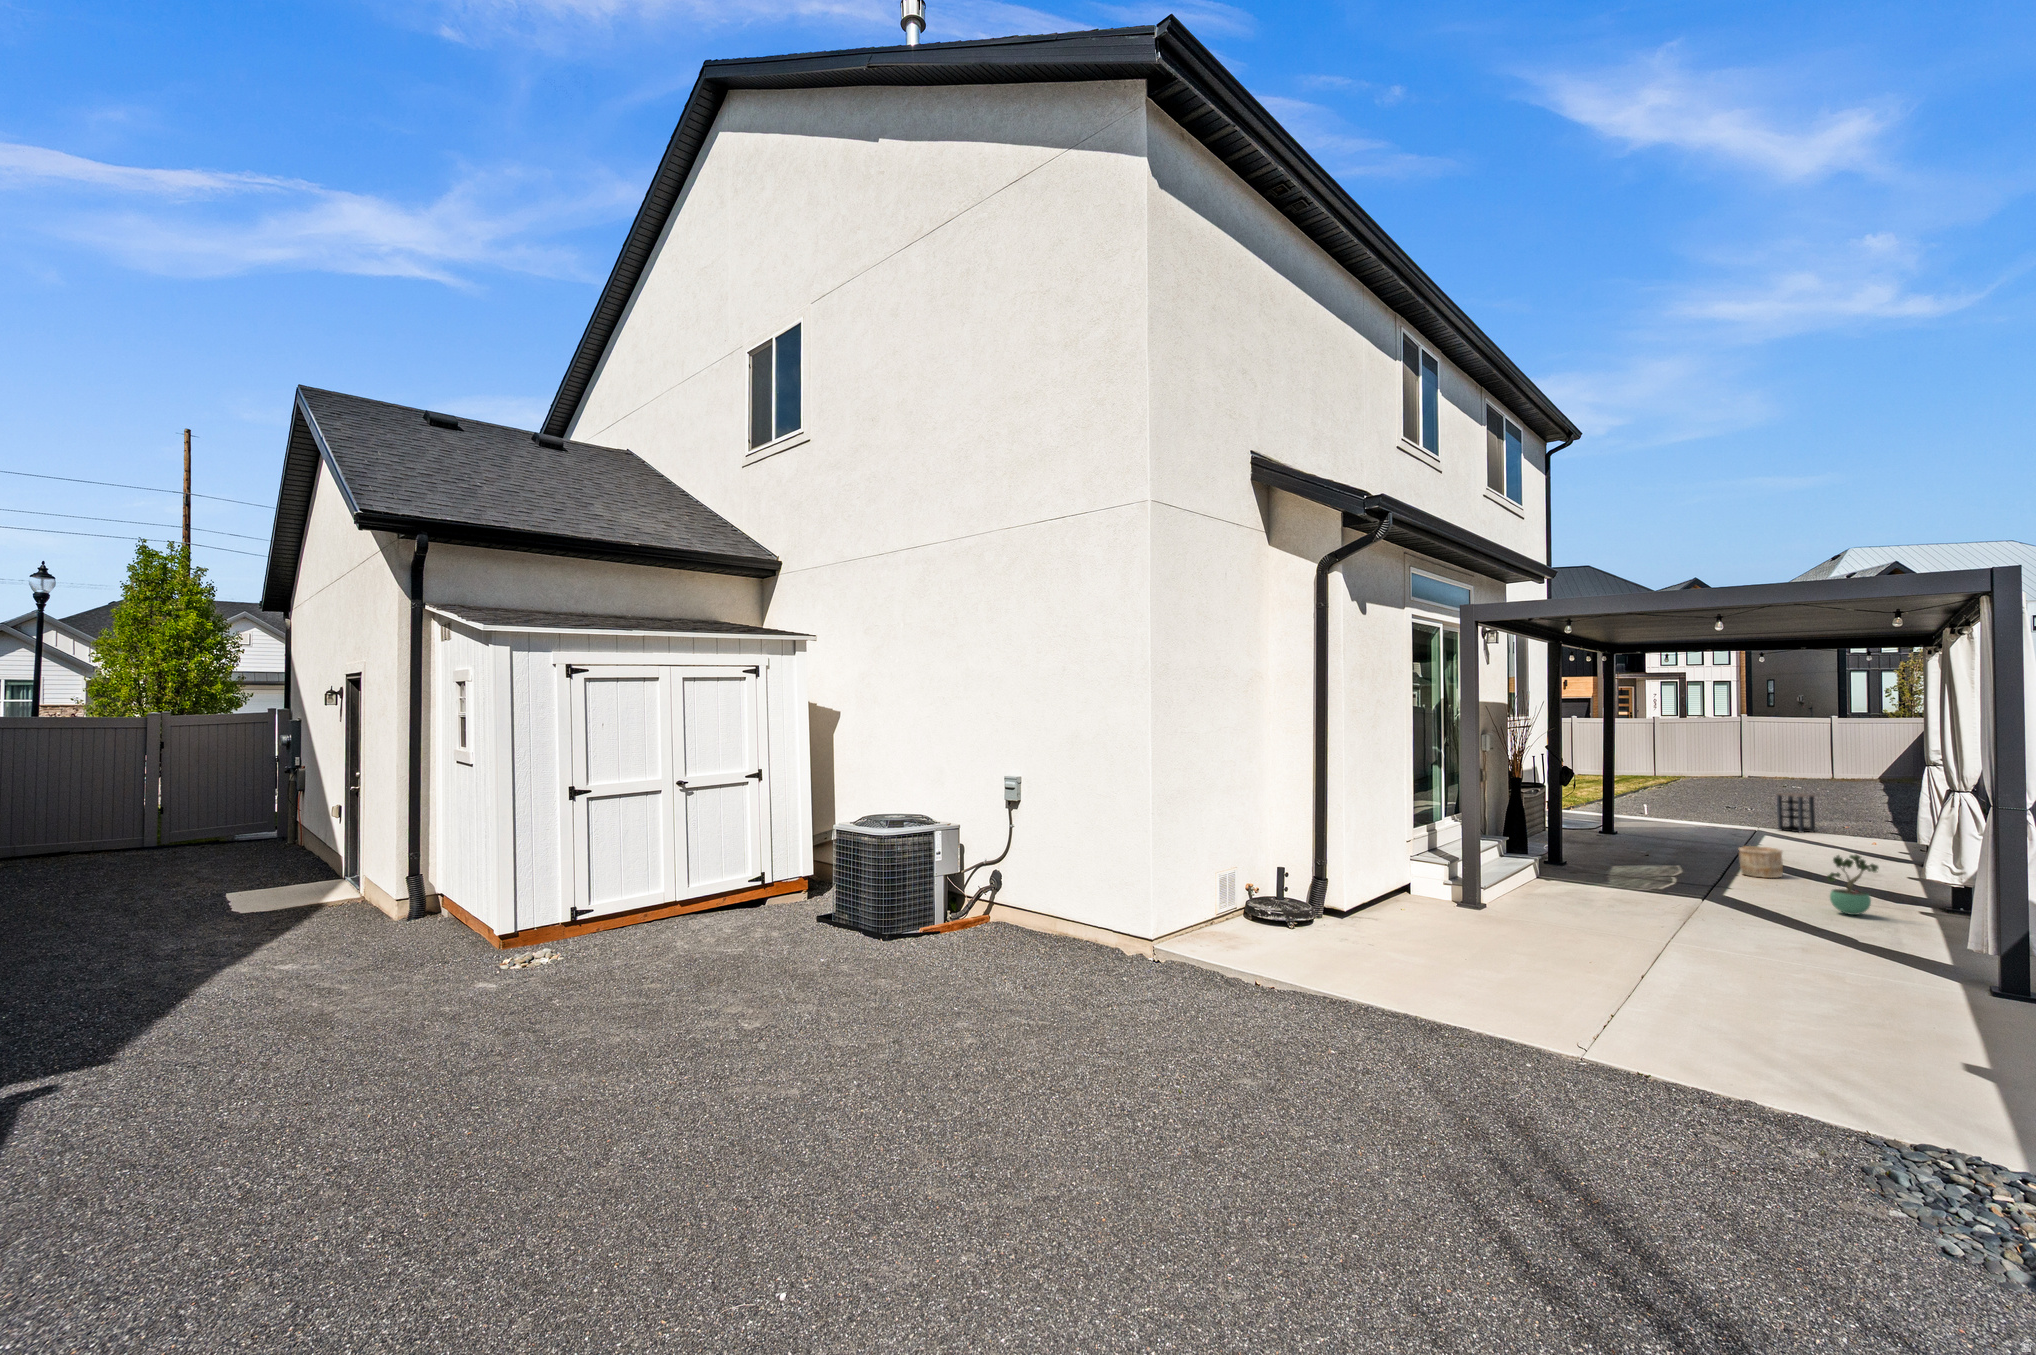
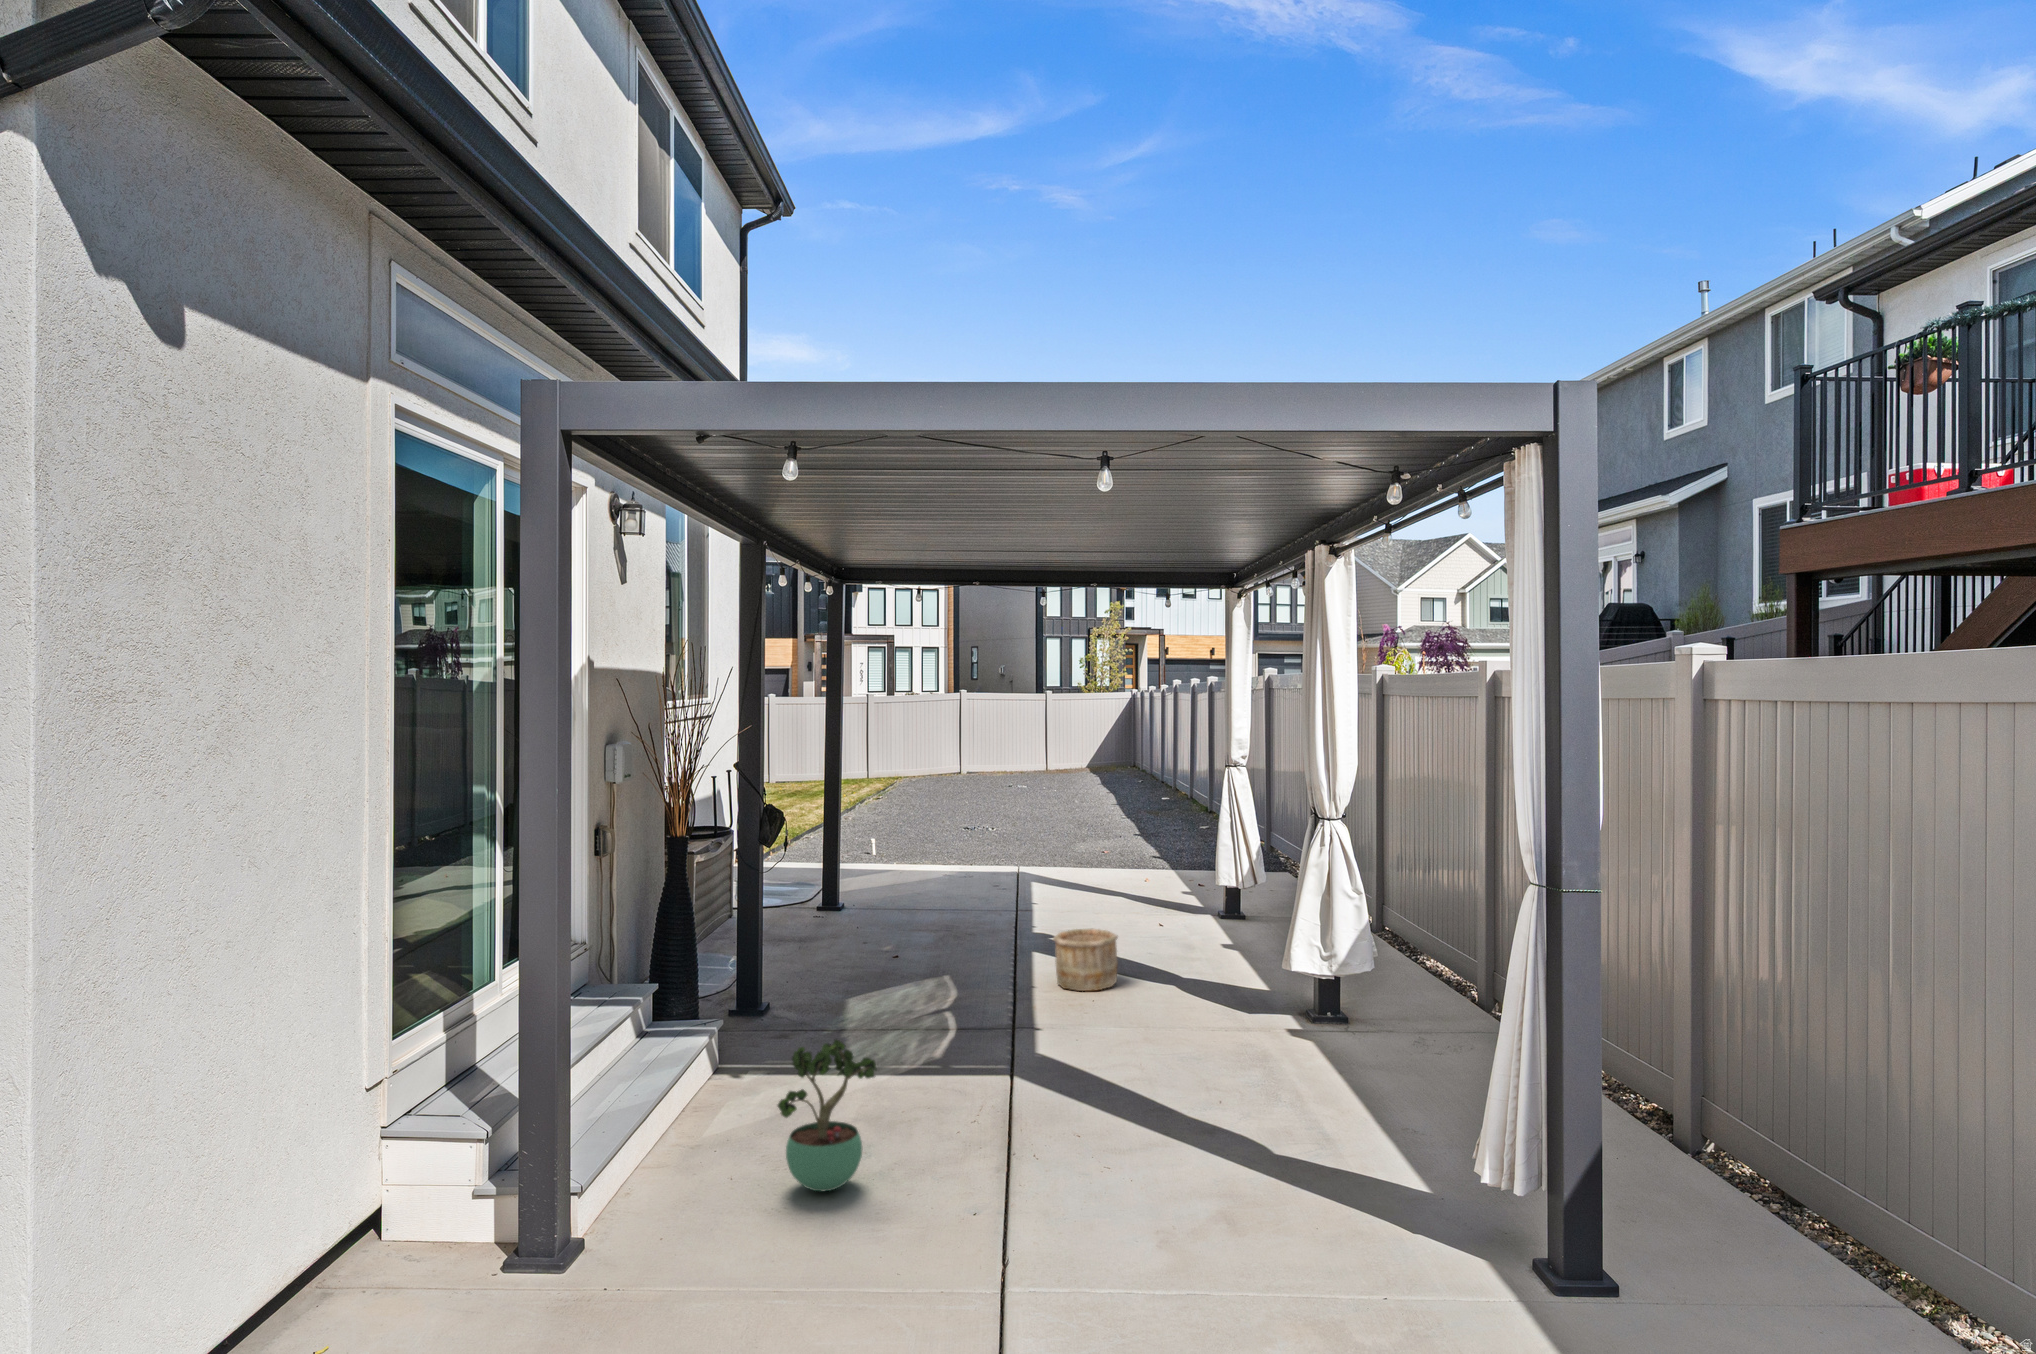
side table: present [1777,793,1815,833] -> none [1047,805,1093,867]
potted plant: present [1827,855,1878,915] -> present [778,1039,876,1191]

